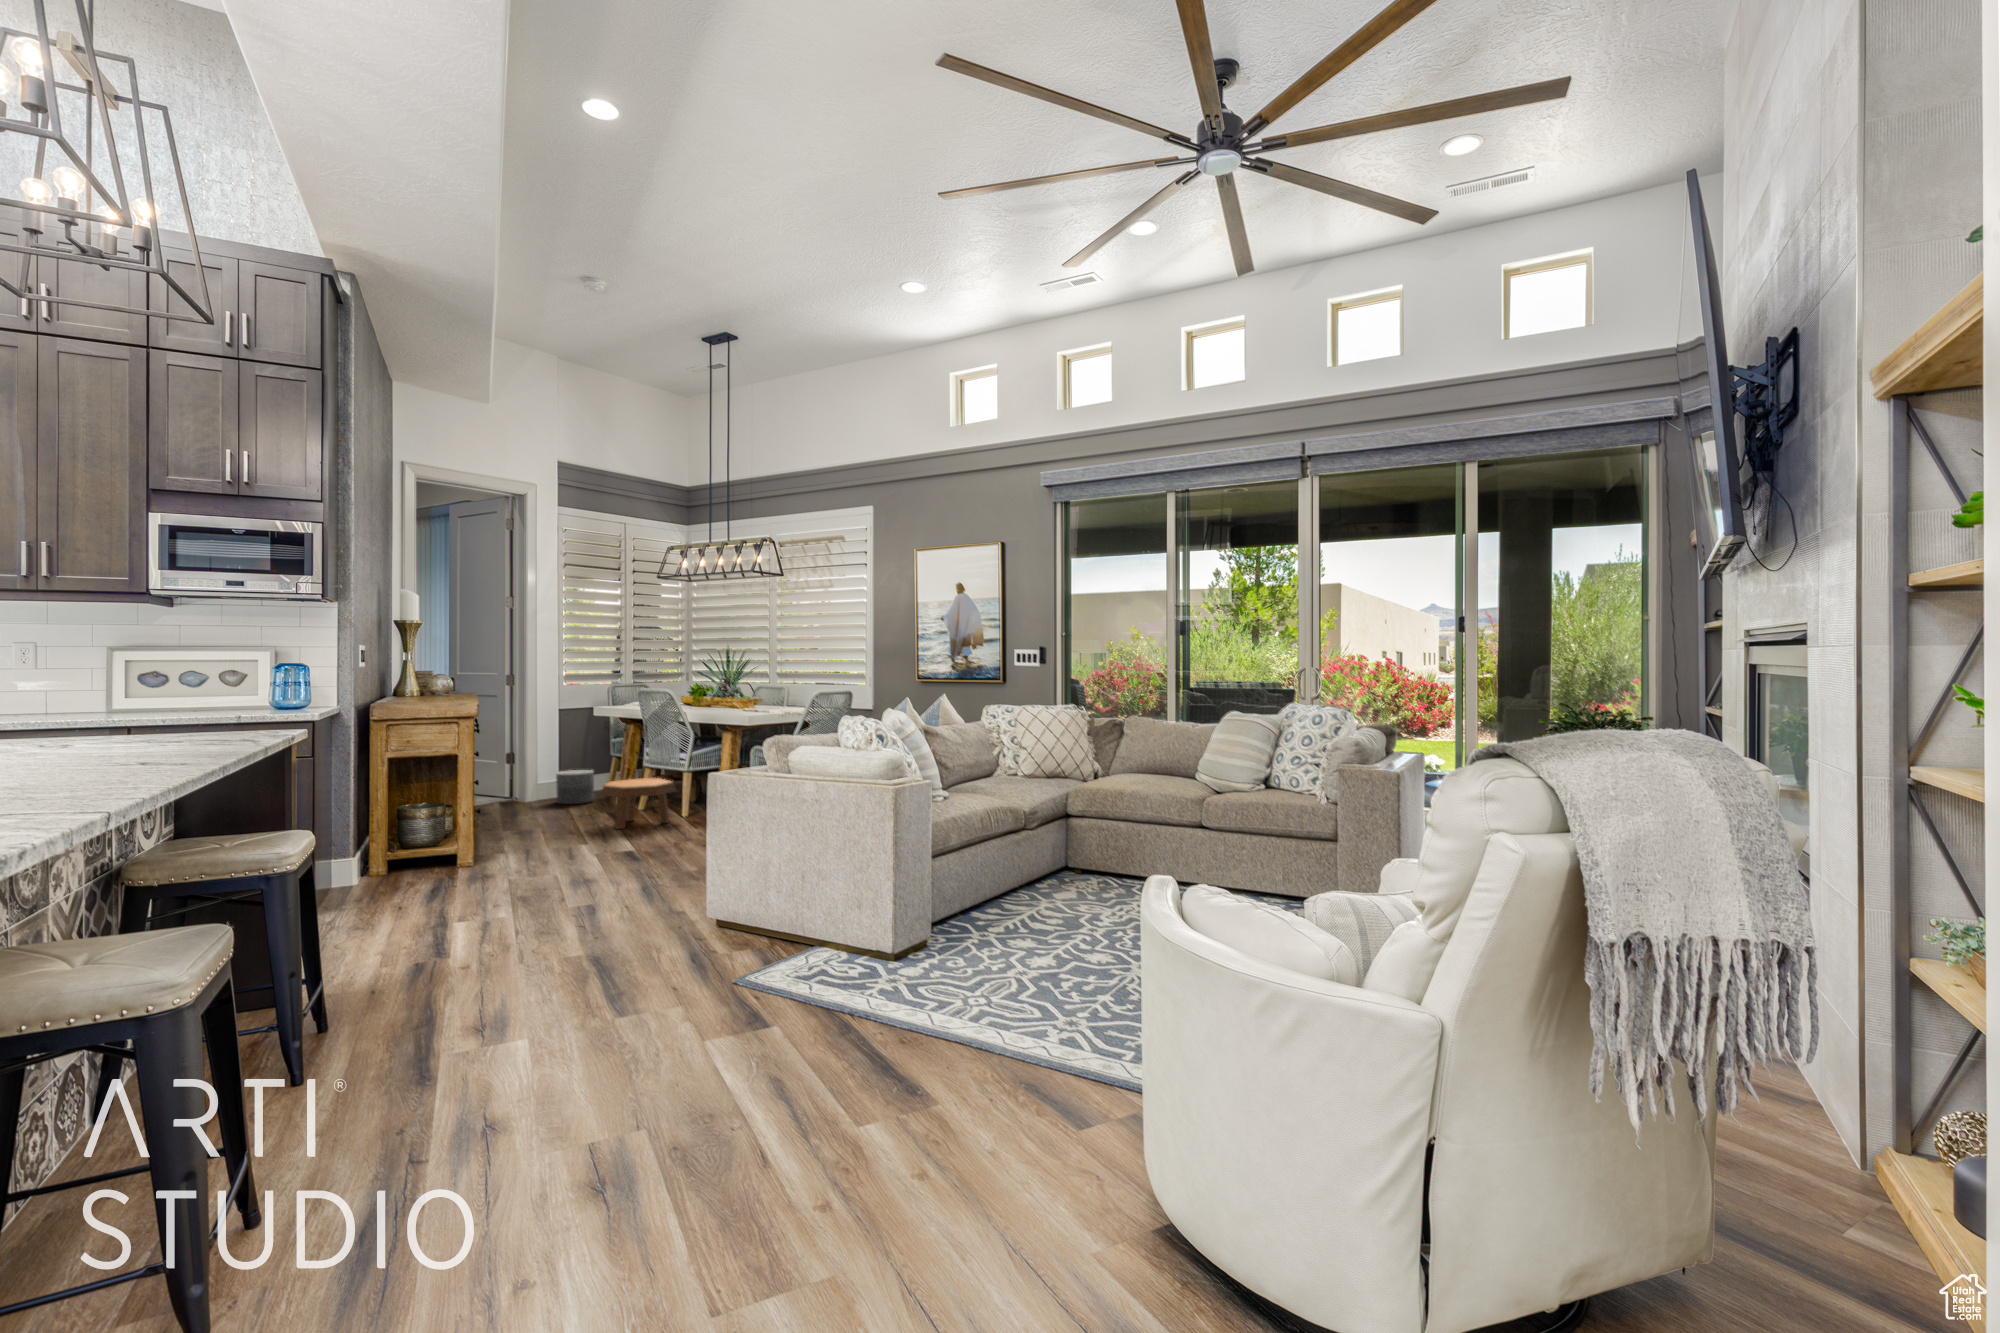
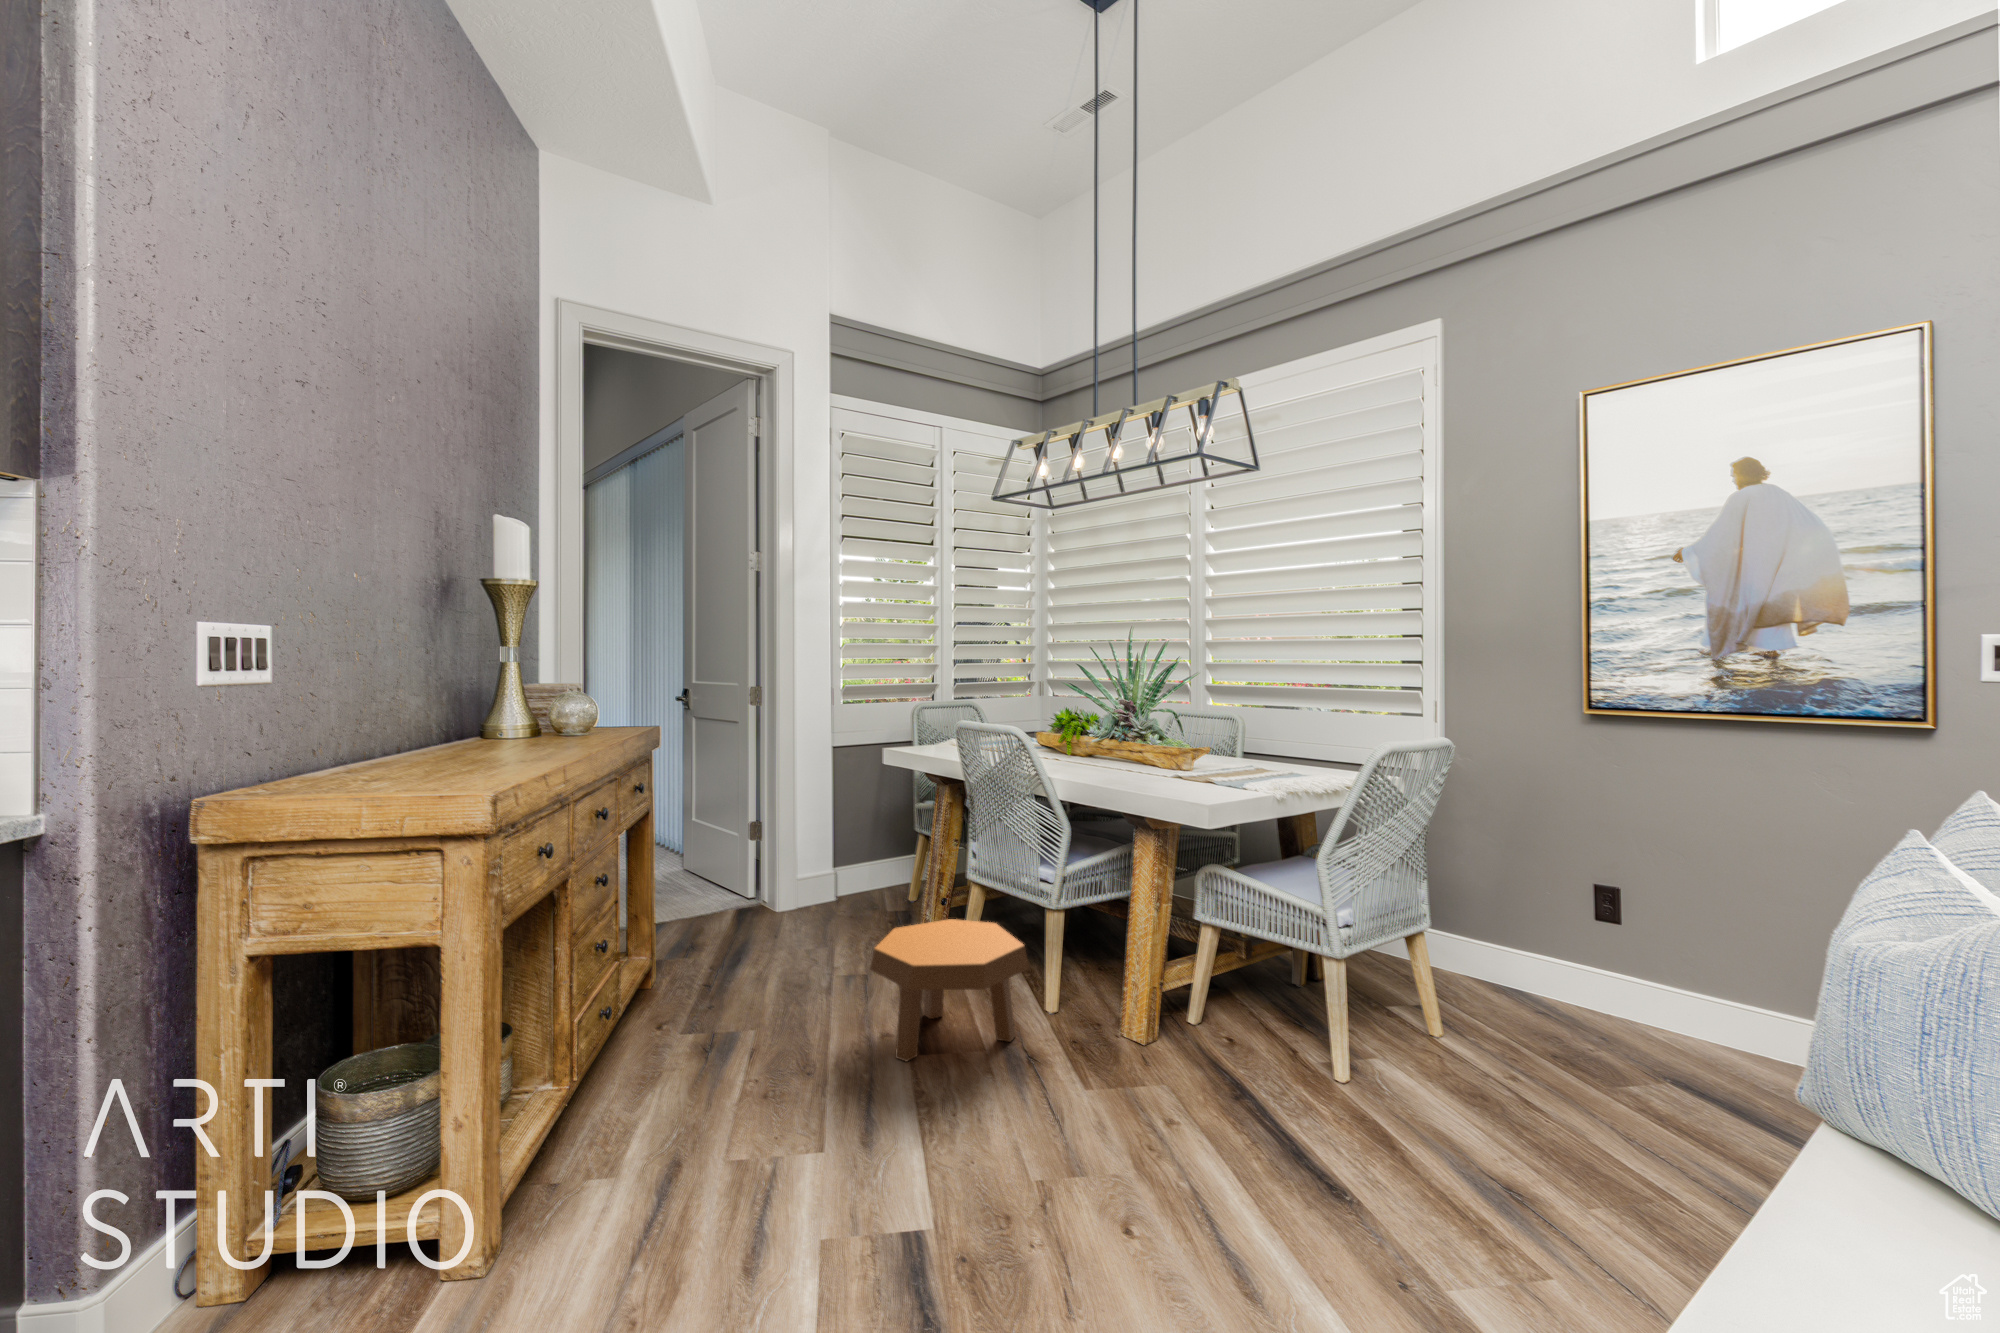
planter: present [556,770,594,804] -> none [824,859,887,929]

